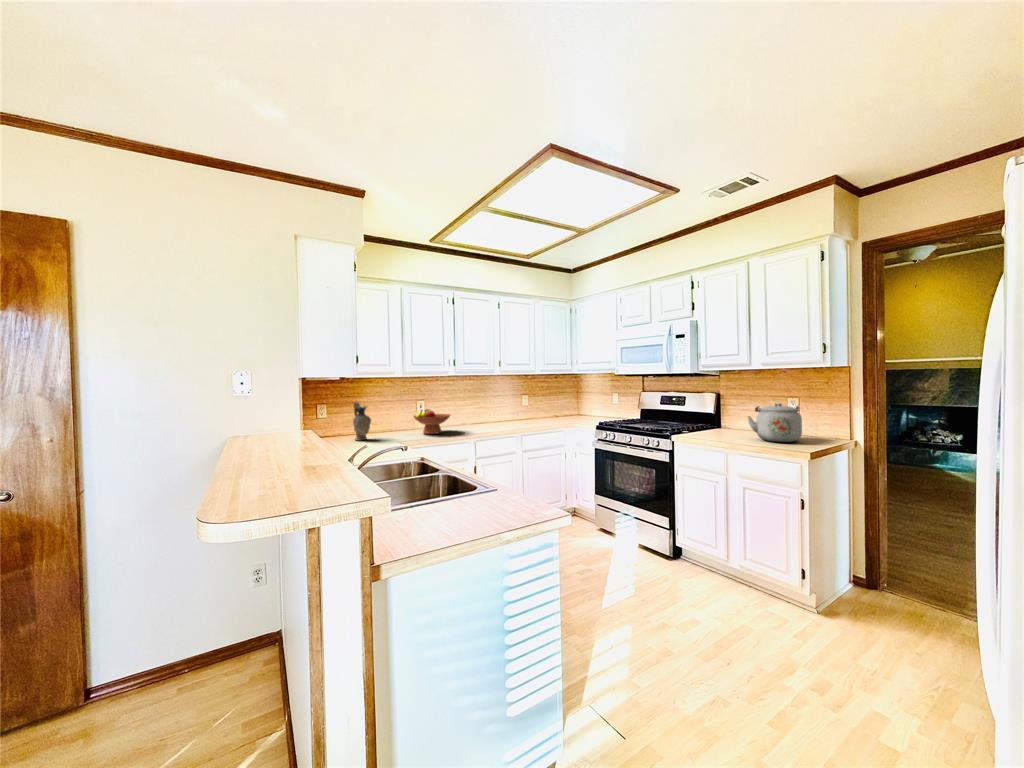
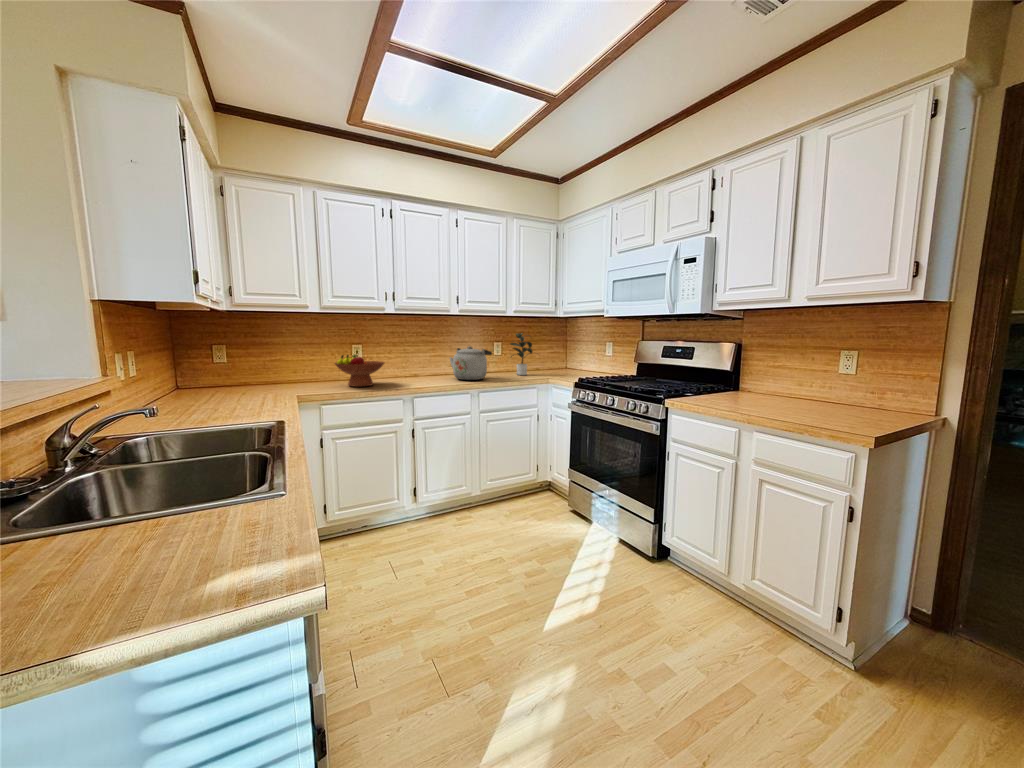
potted plant: none [533,387,564,421] -> present [510,333,532,375]
ceramic pitcher: present [353,401,371,440] -> none [247,341,272,392]
kettle: present [748,403,802,442] -> present [450,346,492,380]

